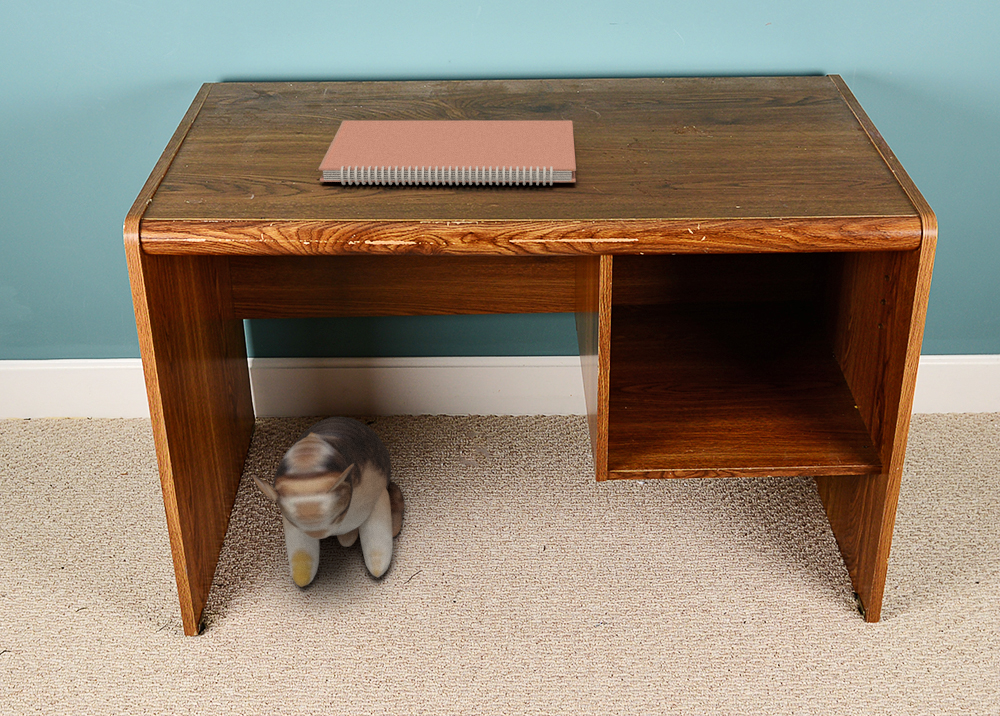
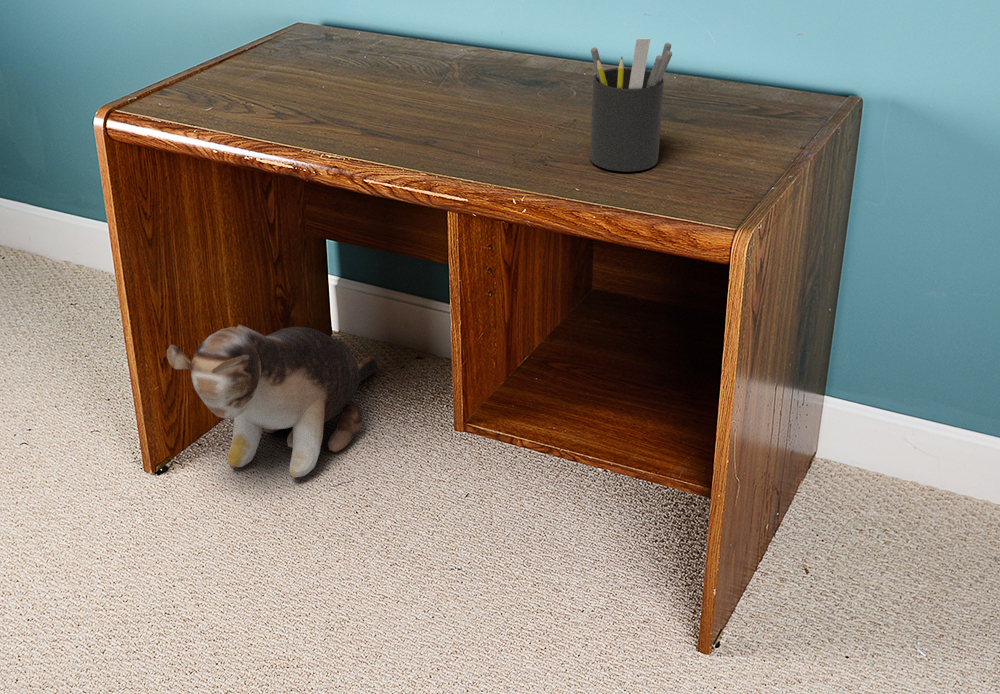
pen holder: none [703,39,797,182] -> present [590,38,672,172]
notebook: present [319,120,576,185] -> none [262,57,521,142]

